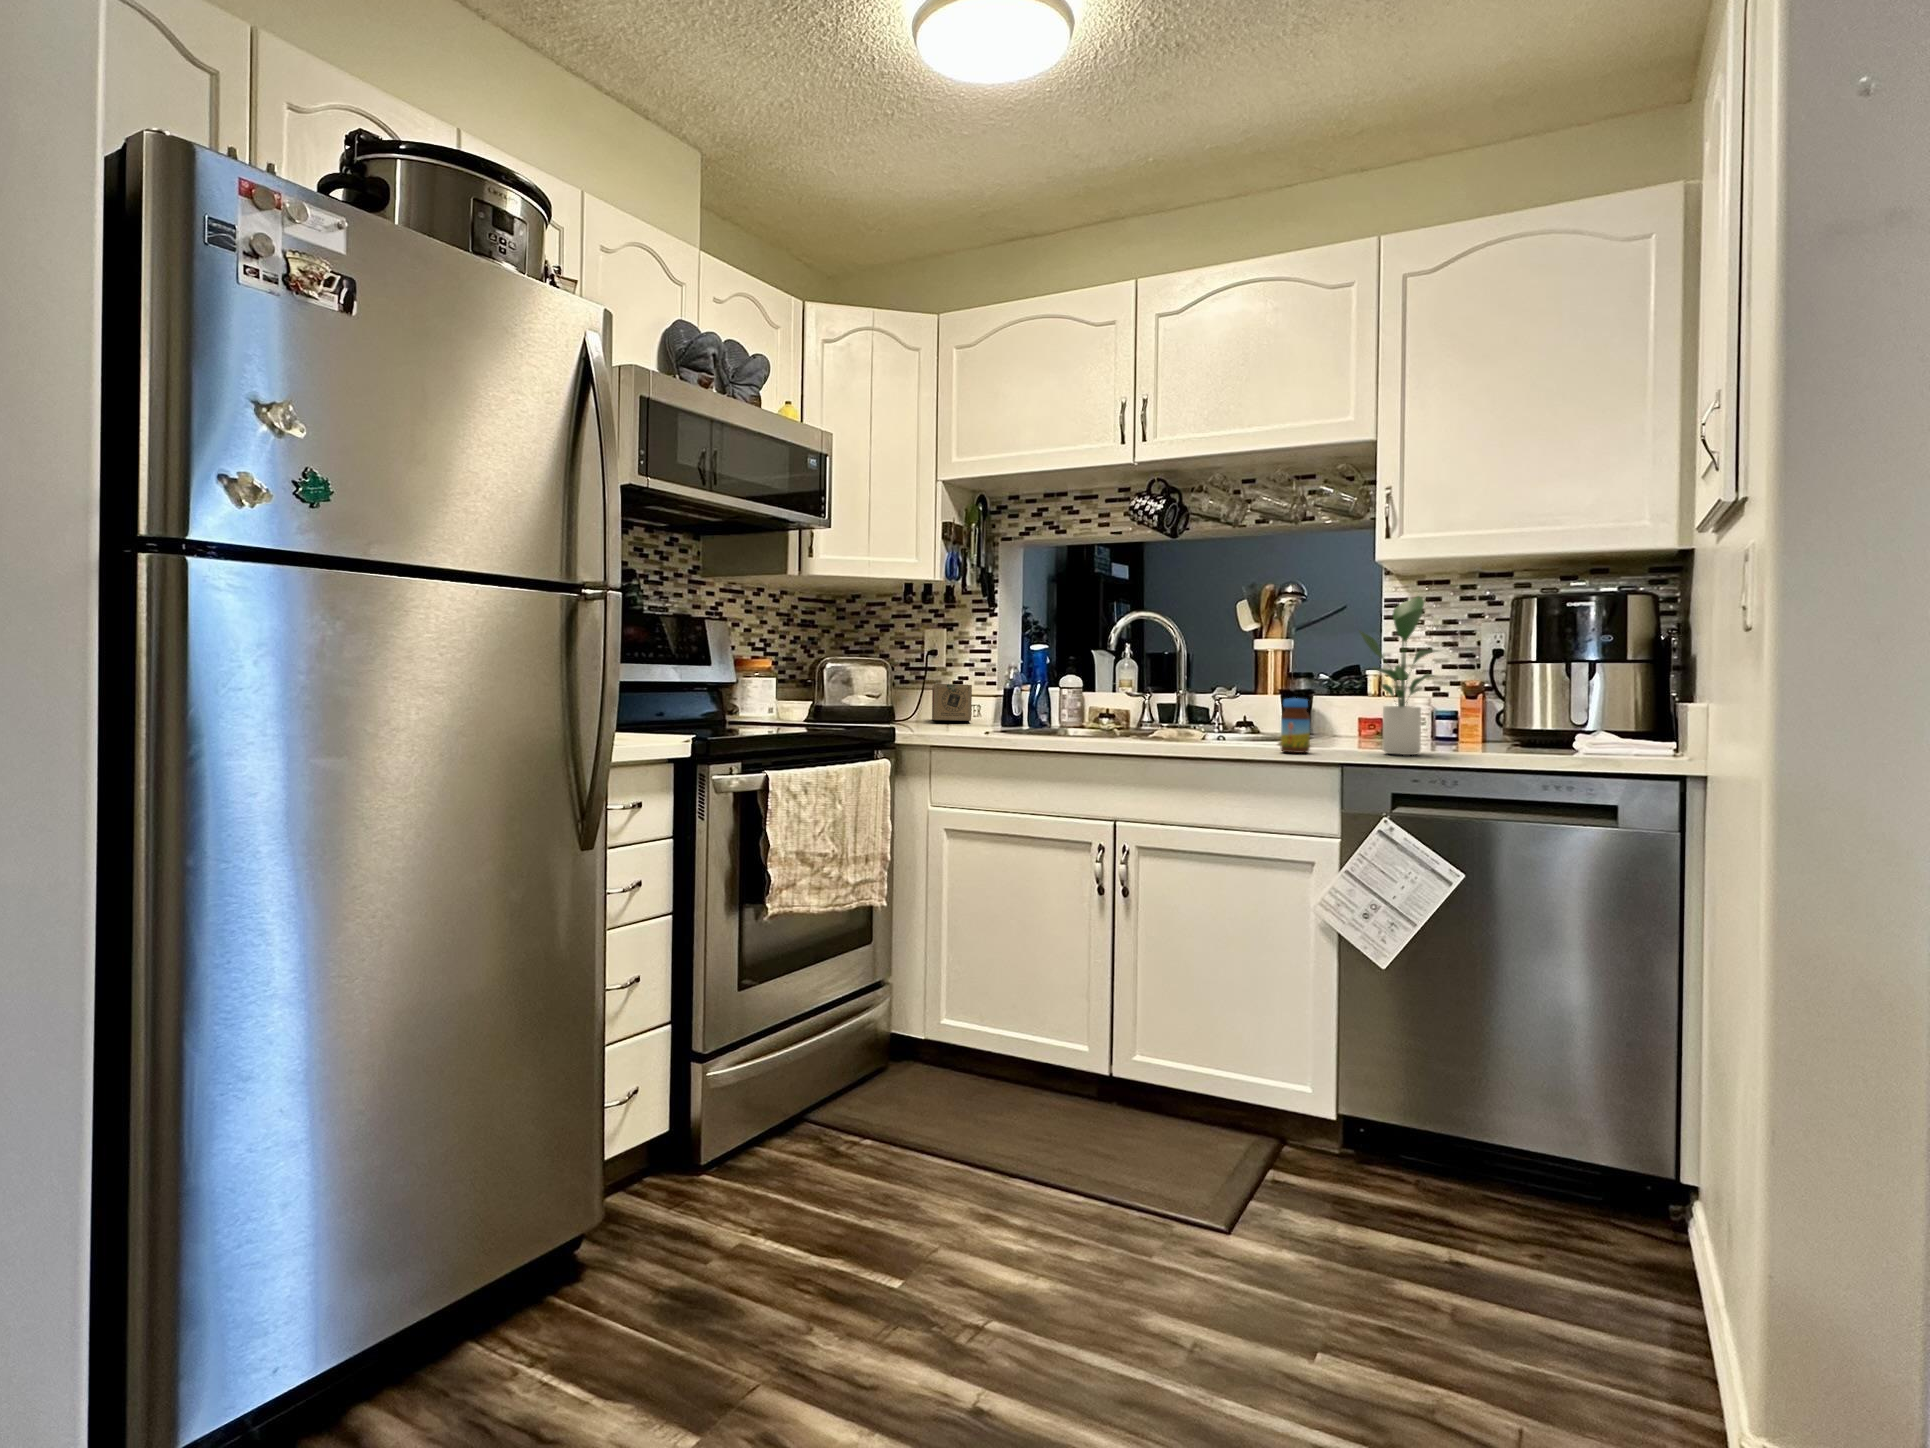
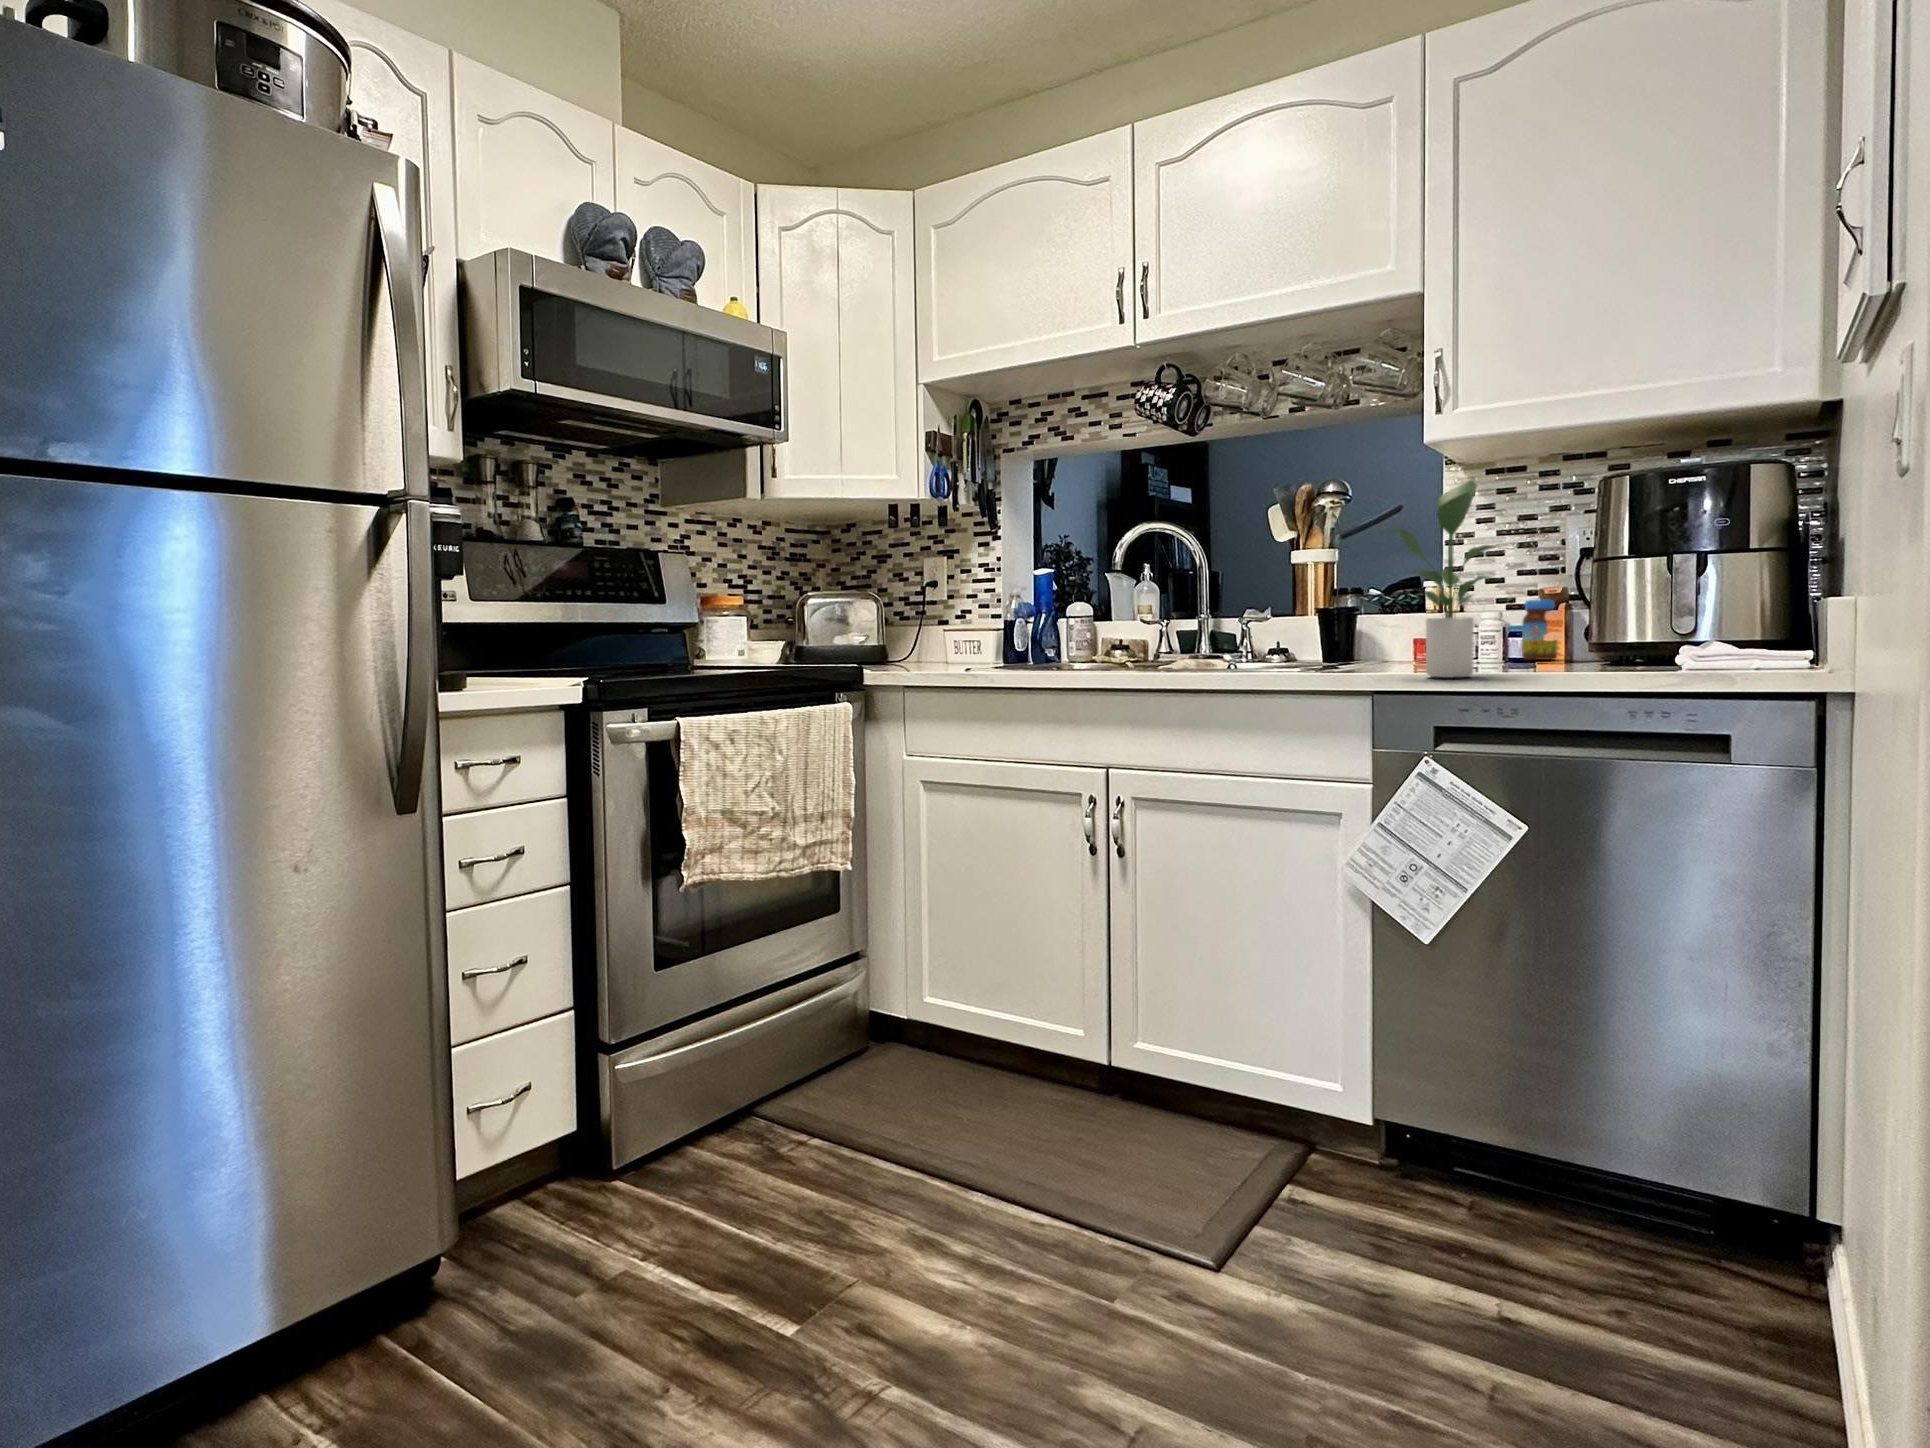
tea box: present [932,684,972,721] -> none [929,617,973,659]
jar: present [1280,698,1310,753] -> present [1522,599,1557,660]

